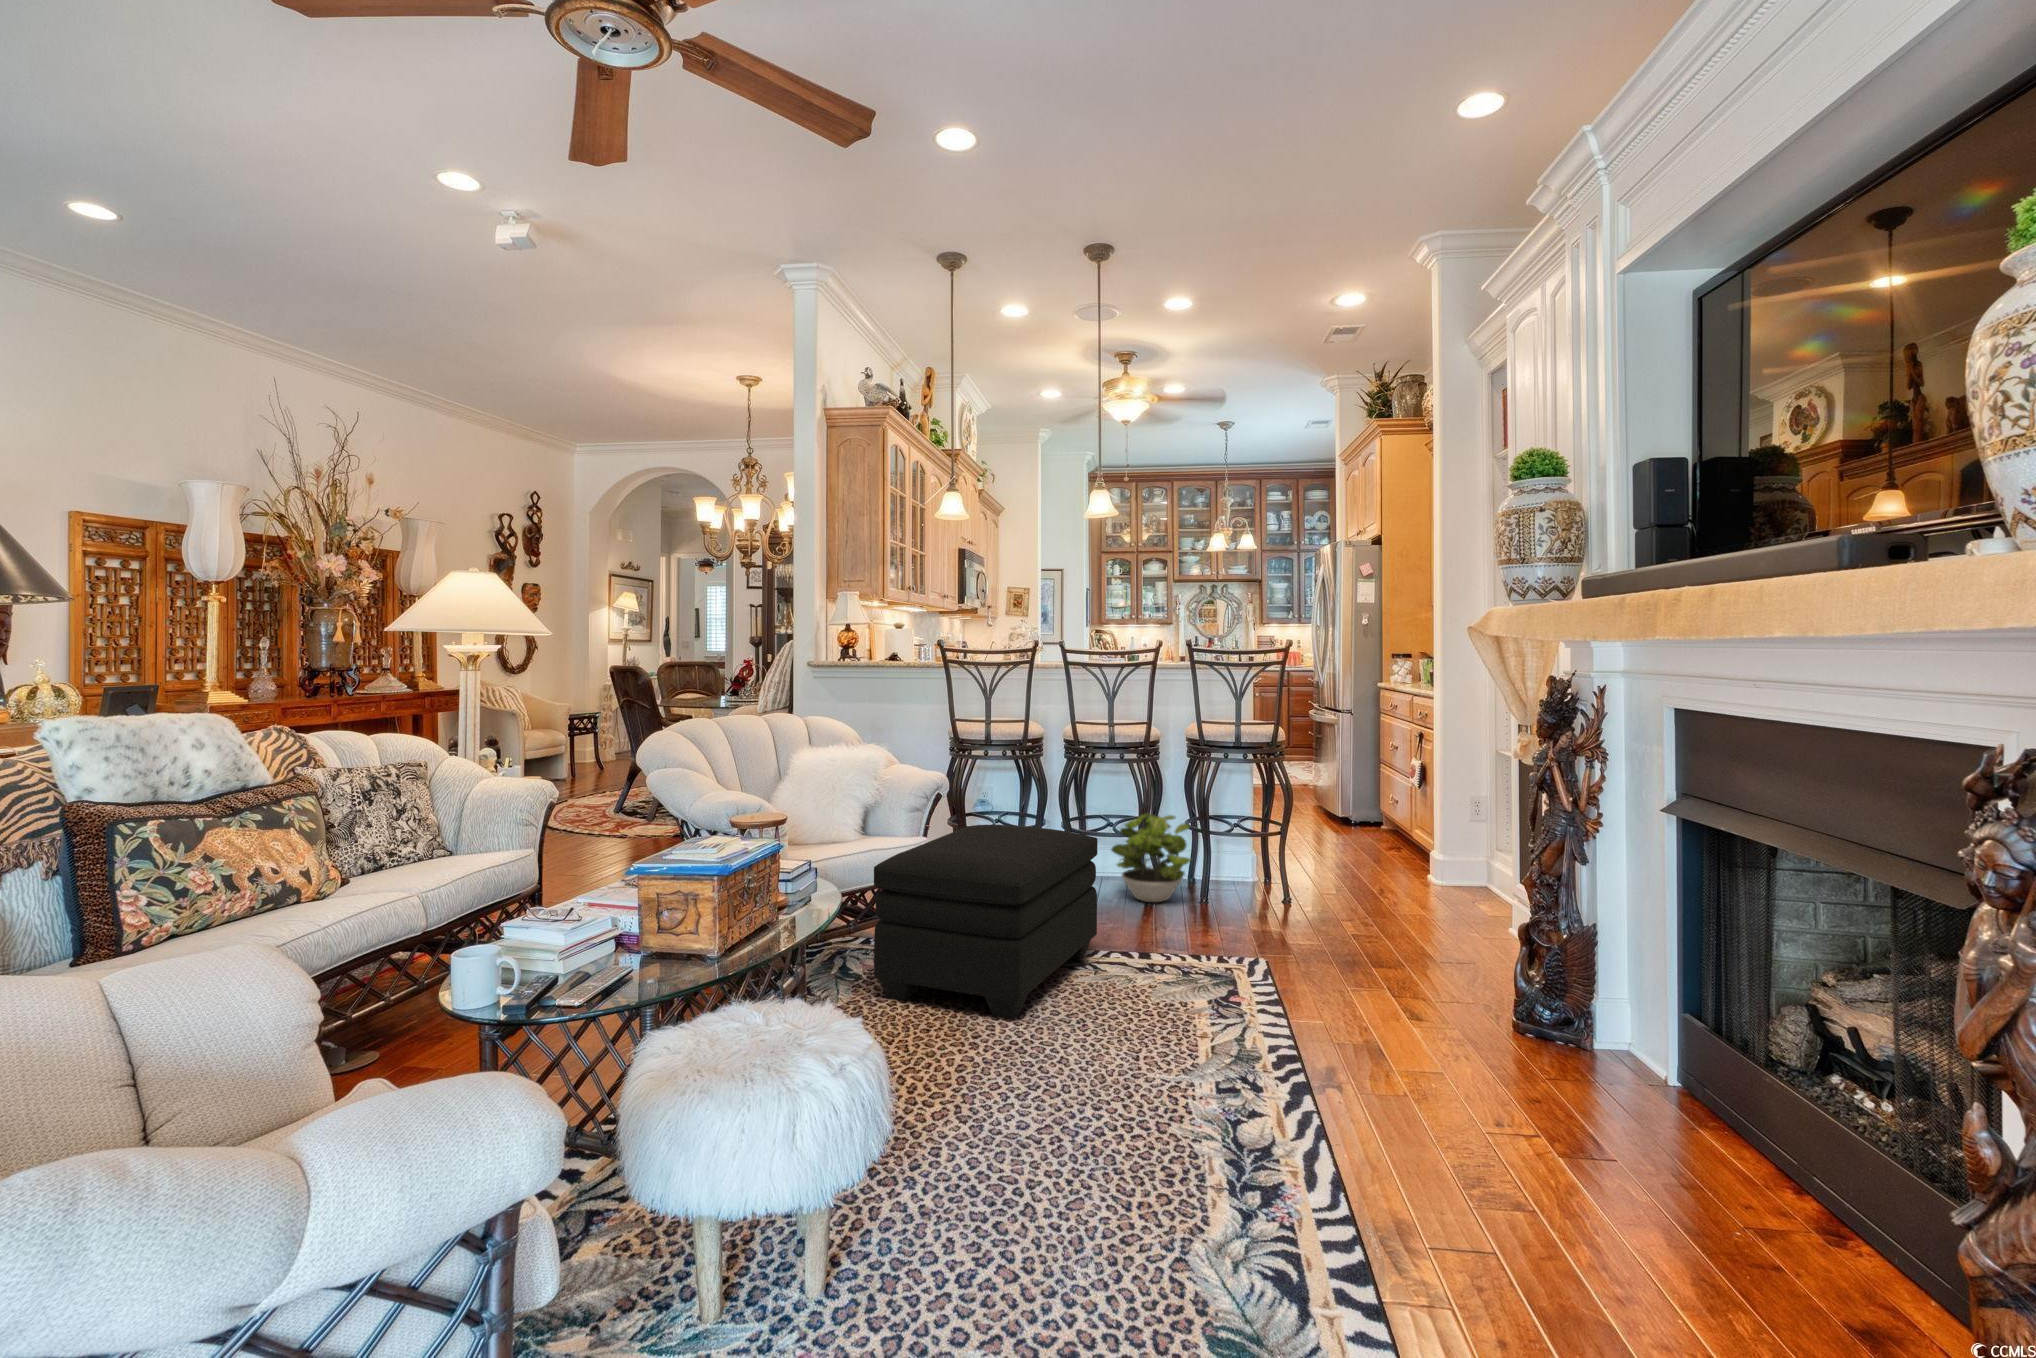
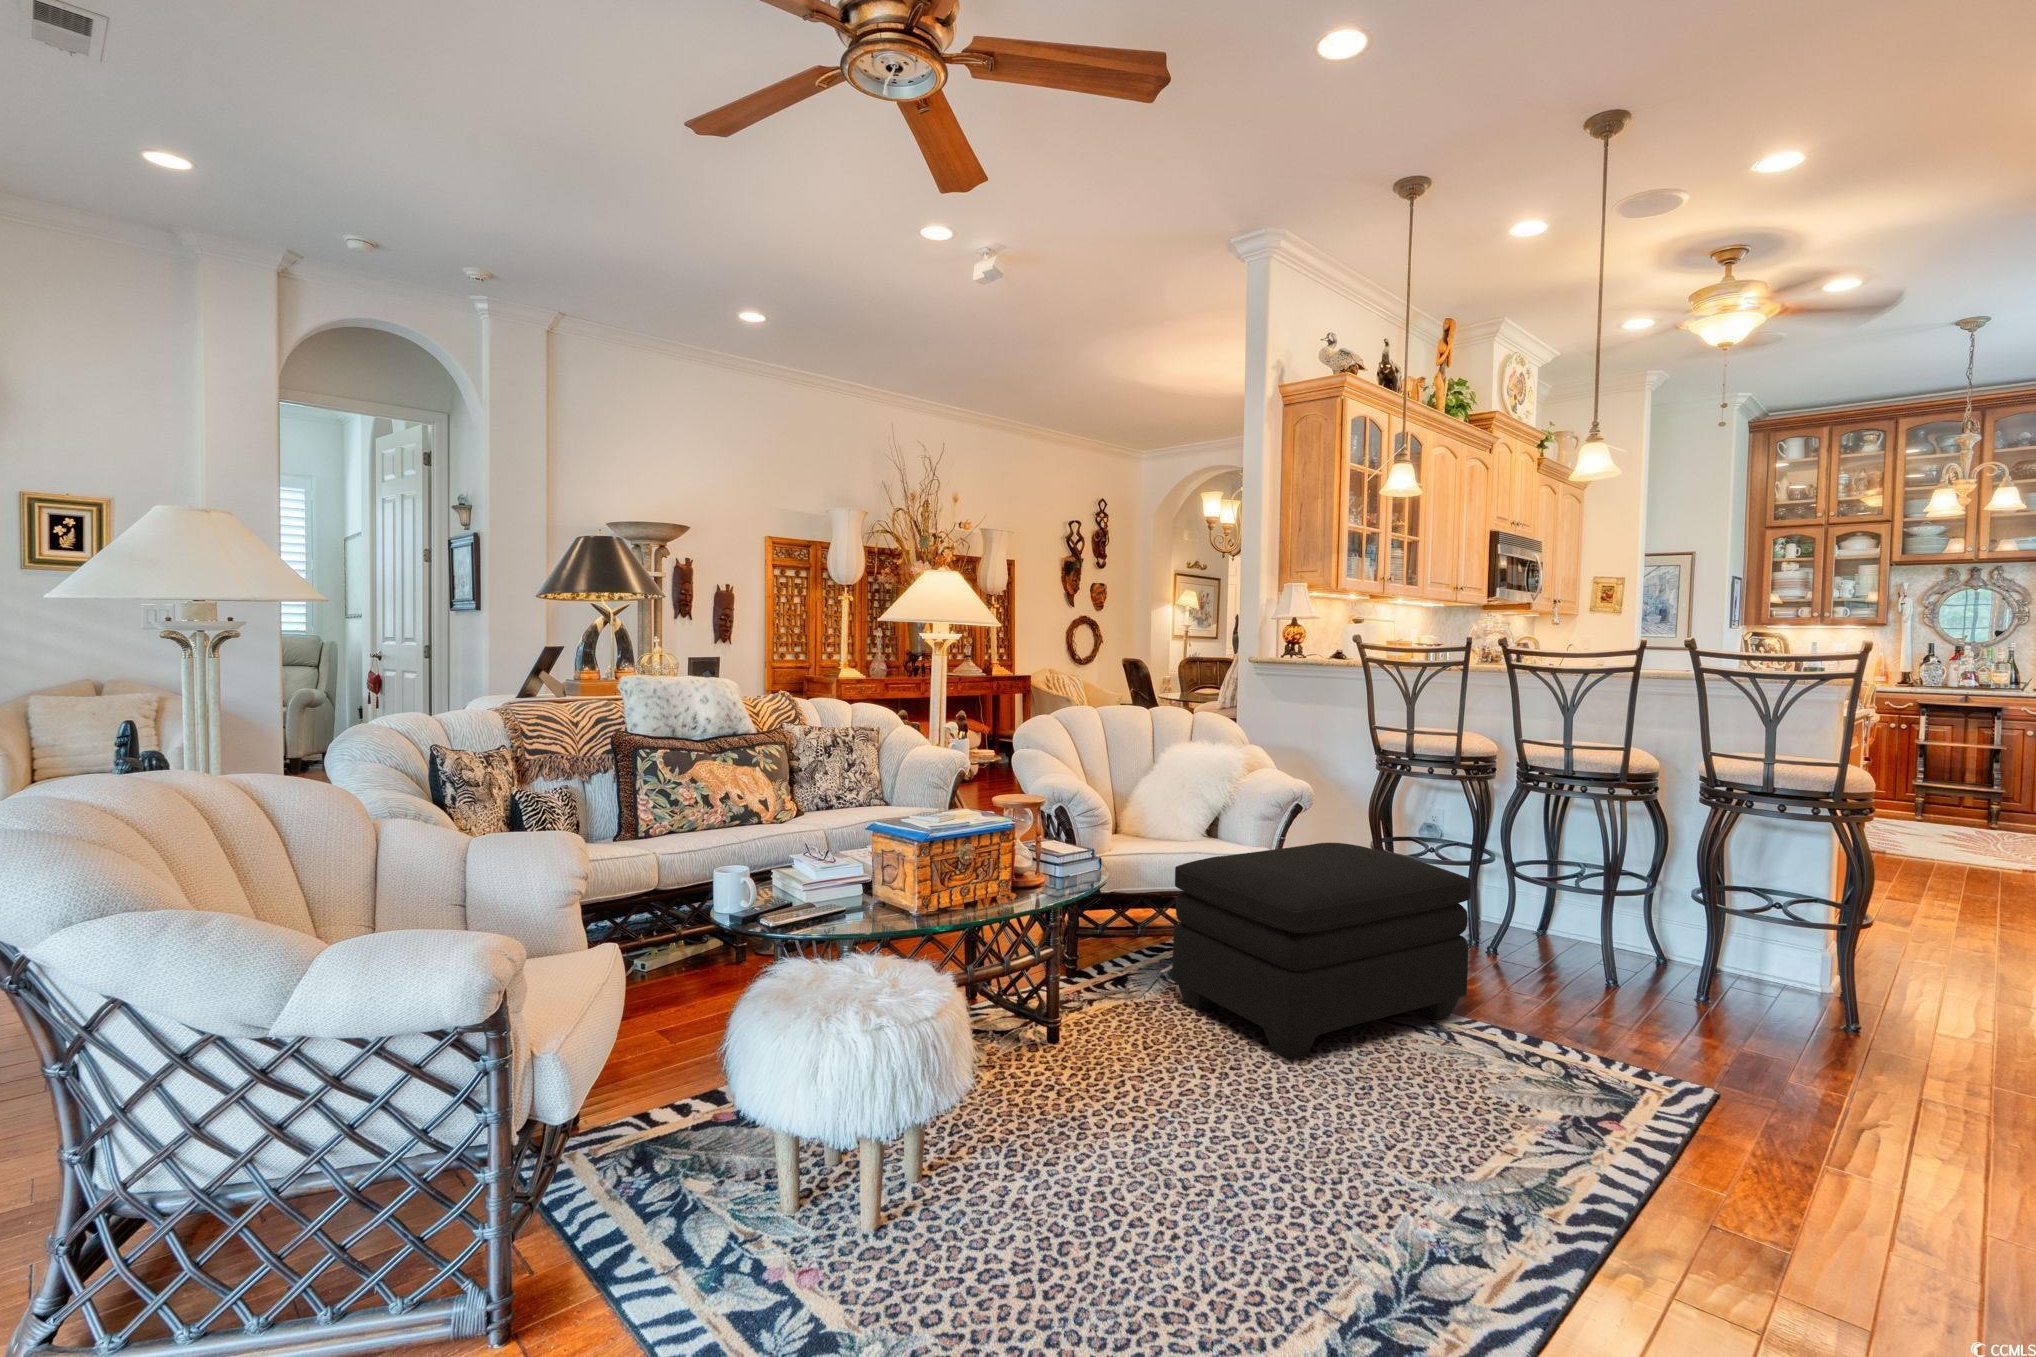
potted plant: present [1111,813,1191,902] -> none [1551,862,1678,980]

